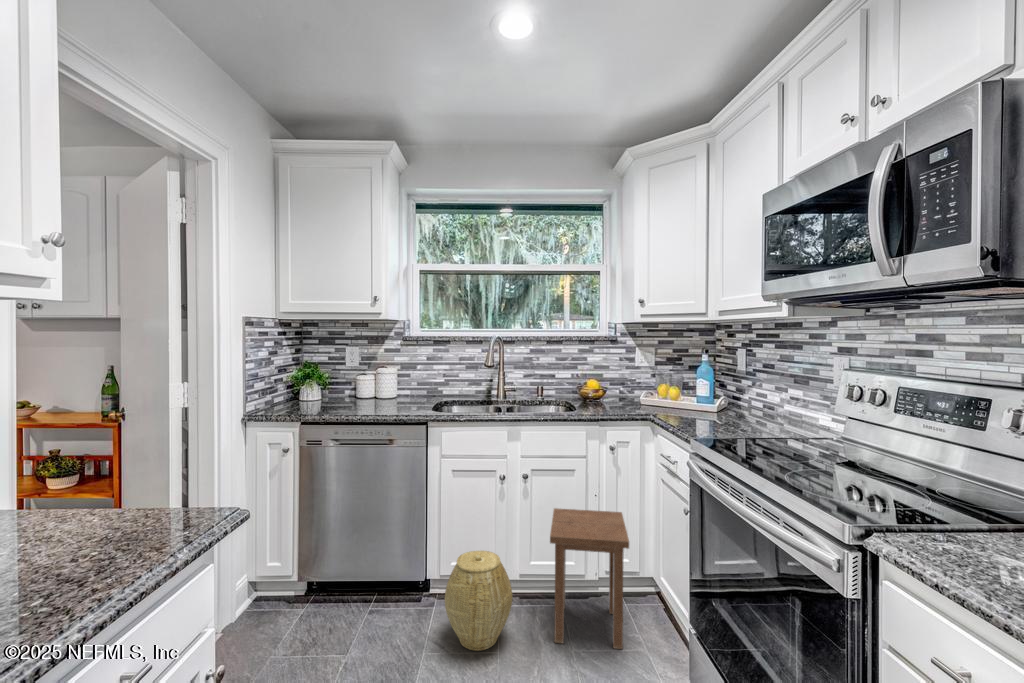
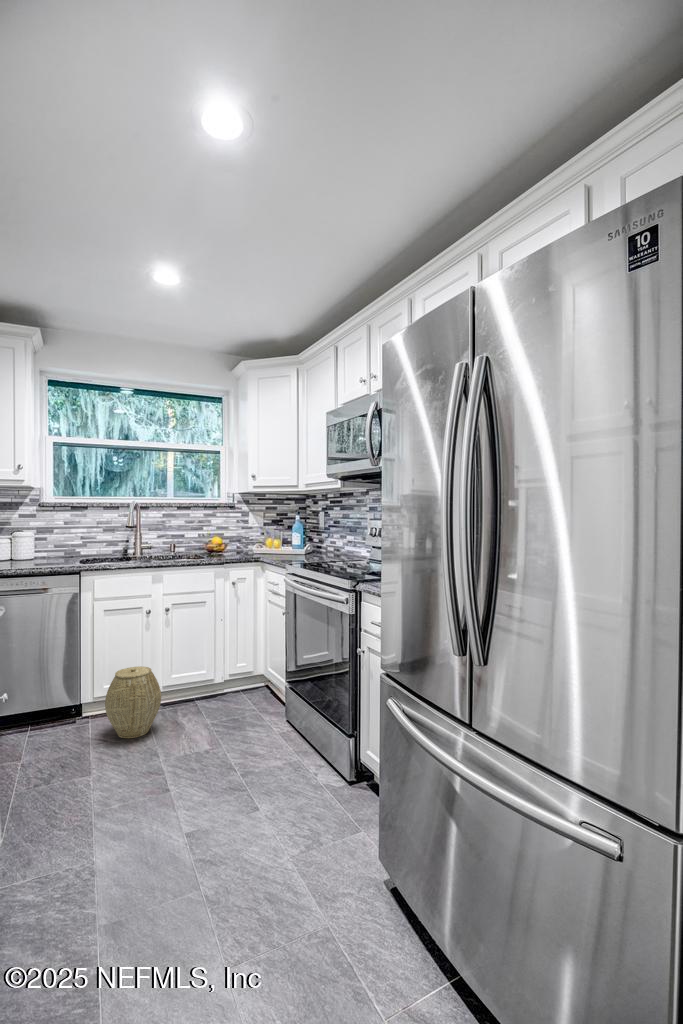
stool: present [550,508,629,649] -> none [190,629,248,723]

